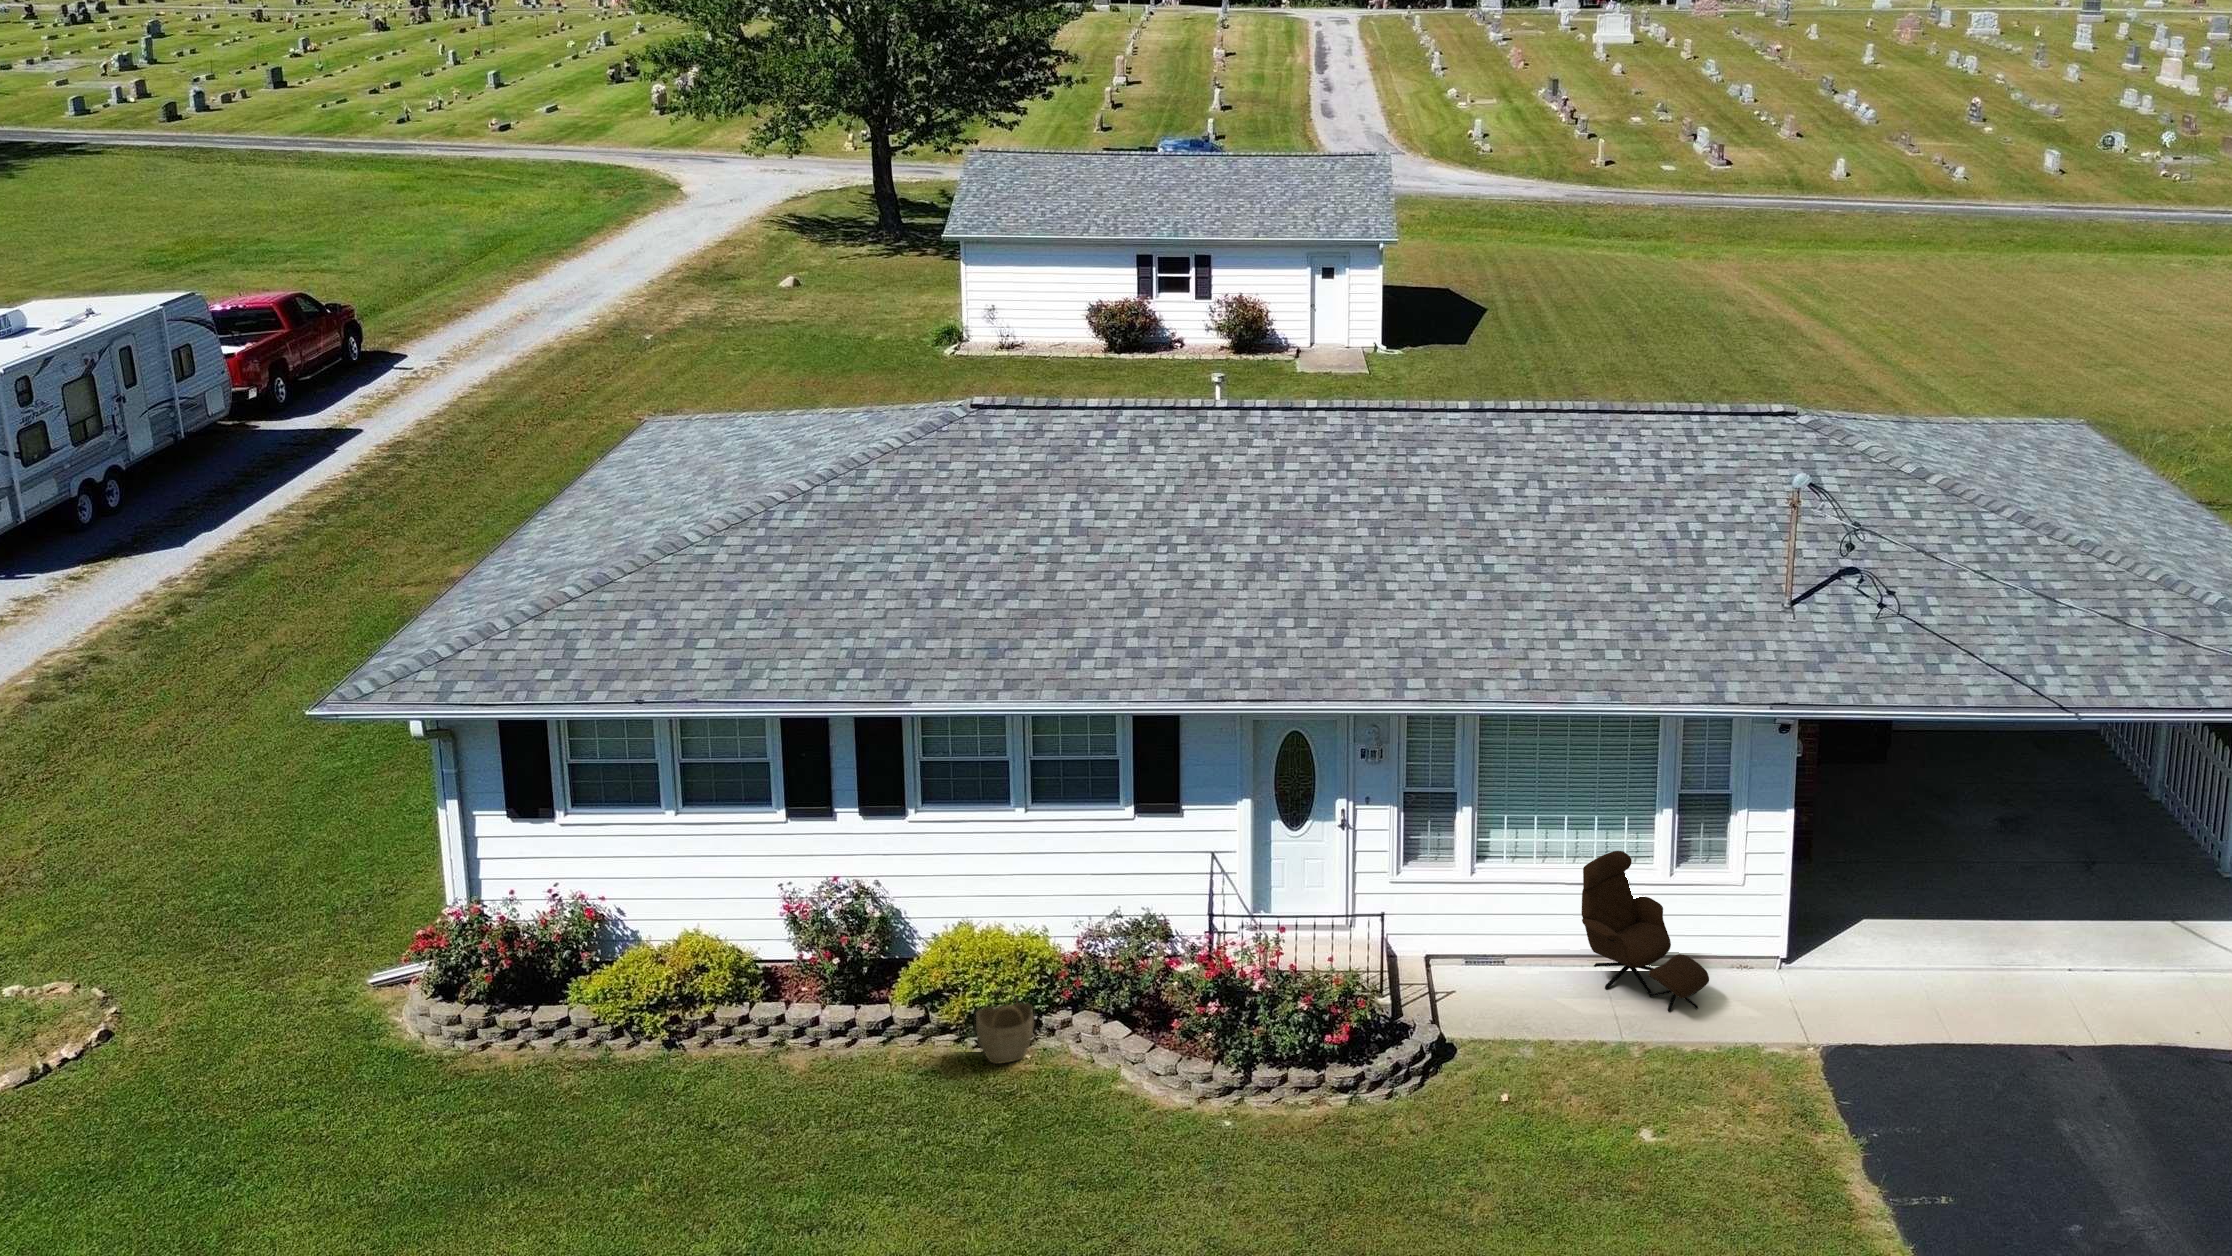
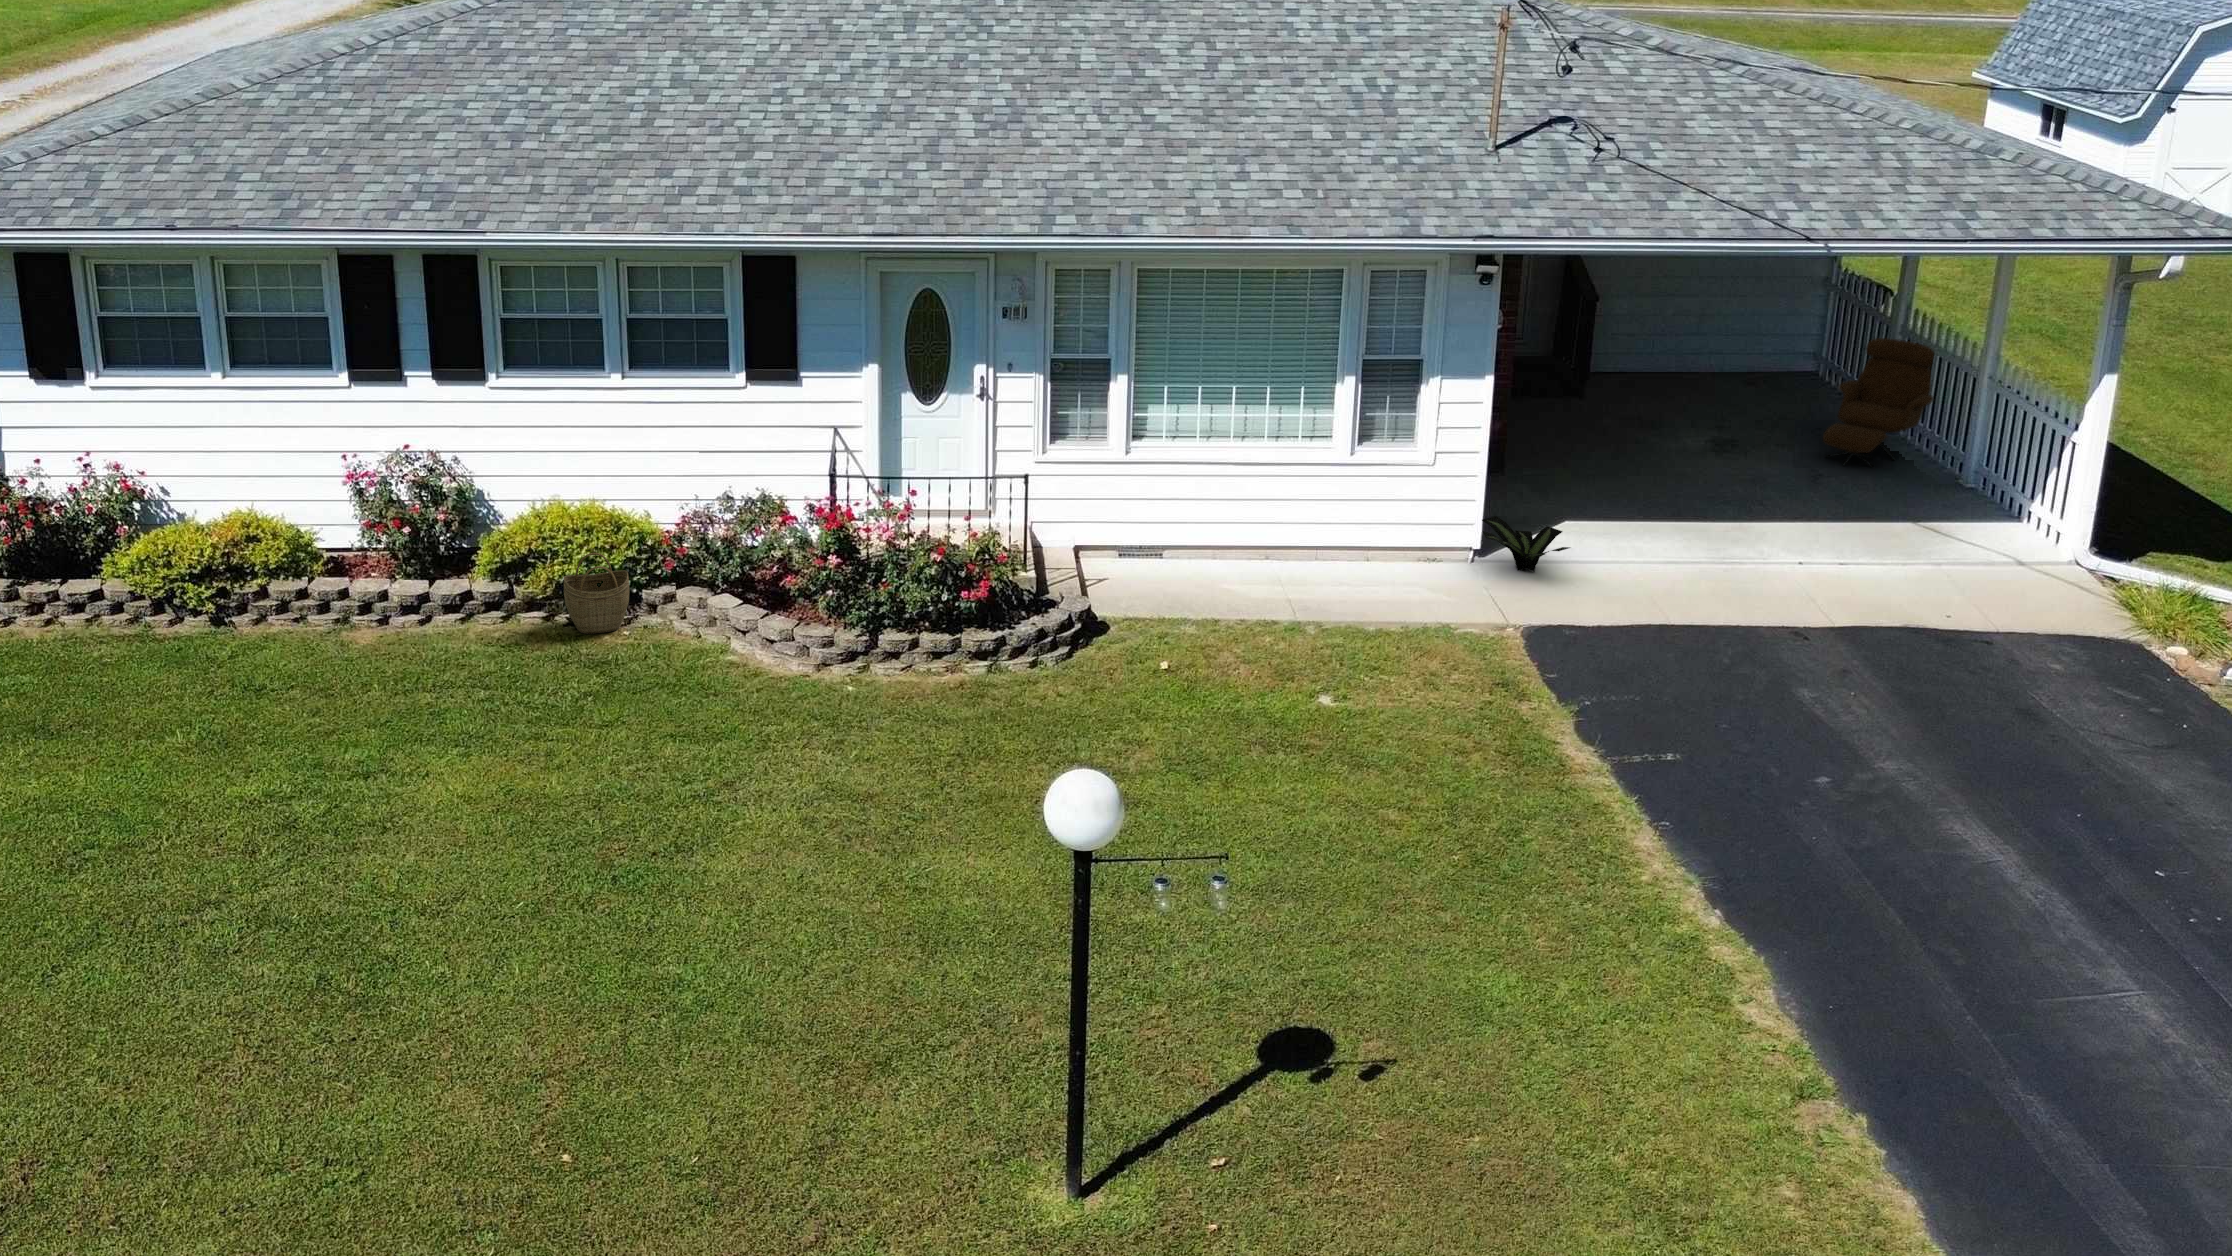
lounge chair: present [1582,851,1709,1011] -> present [1823,338,1934,466]
potted plant: none [1786,925,1865,982] -> present [1482,516,1570,572]

